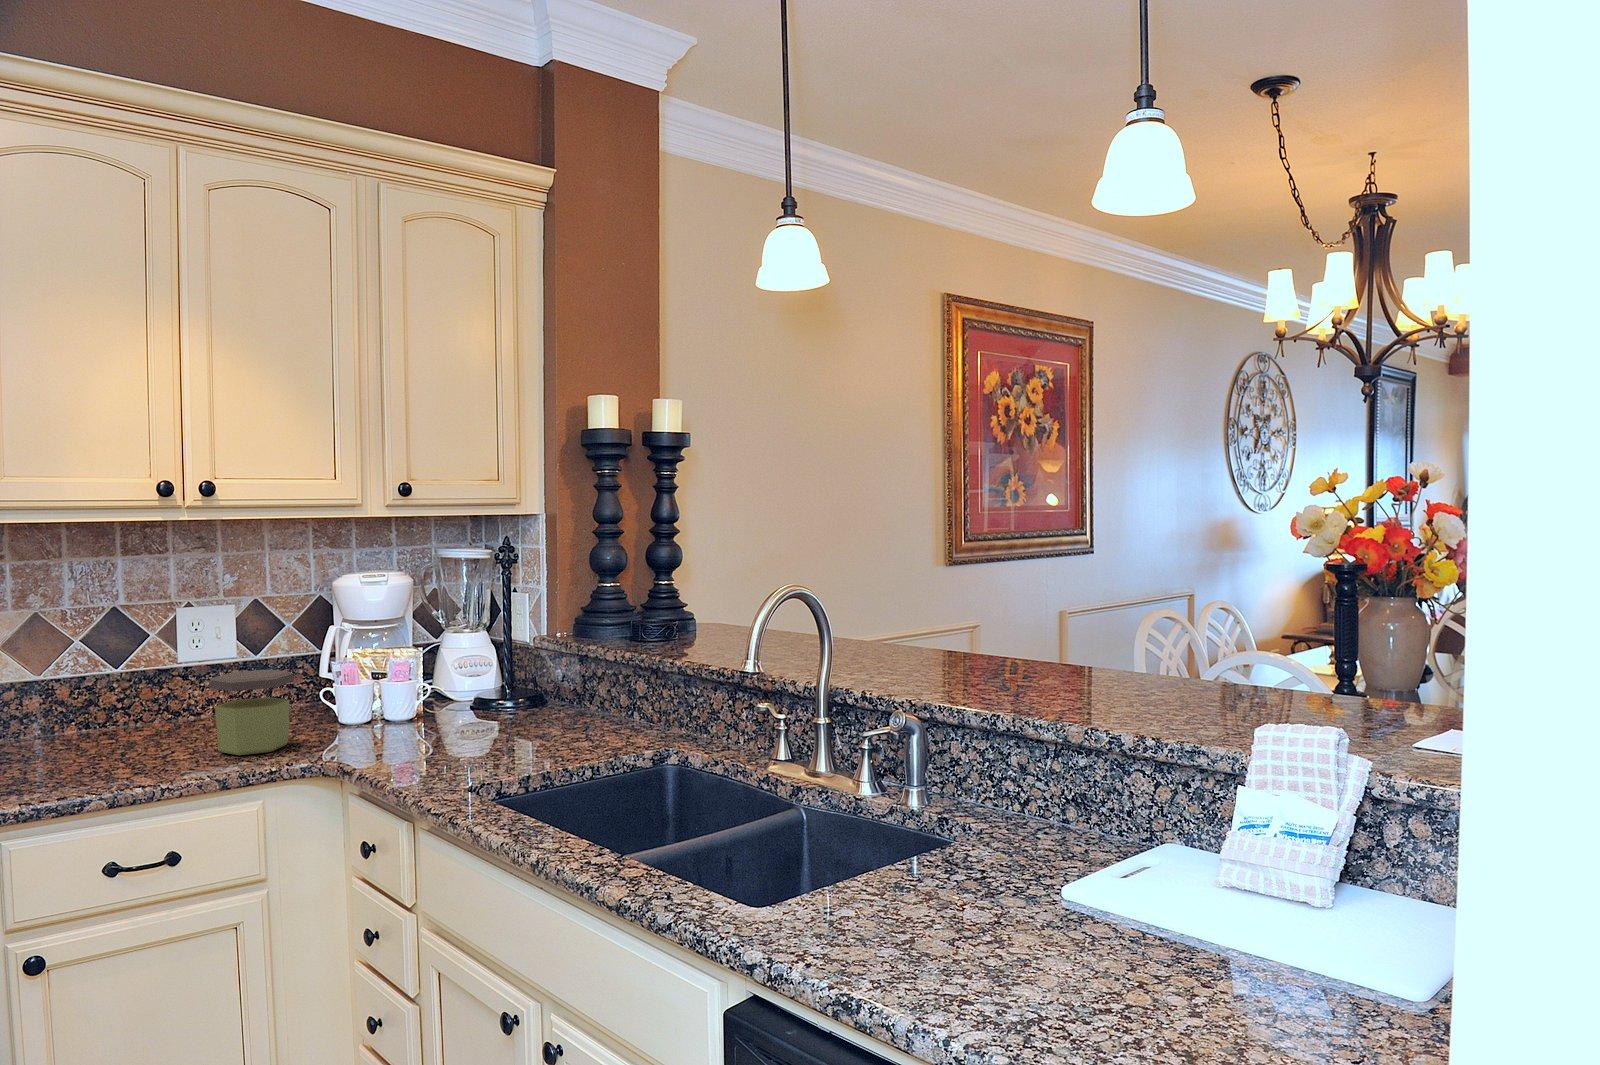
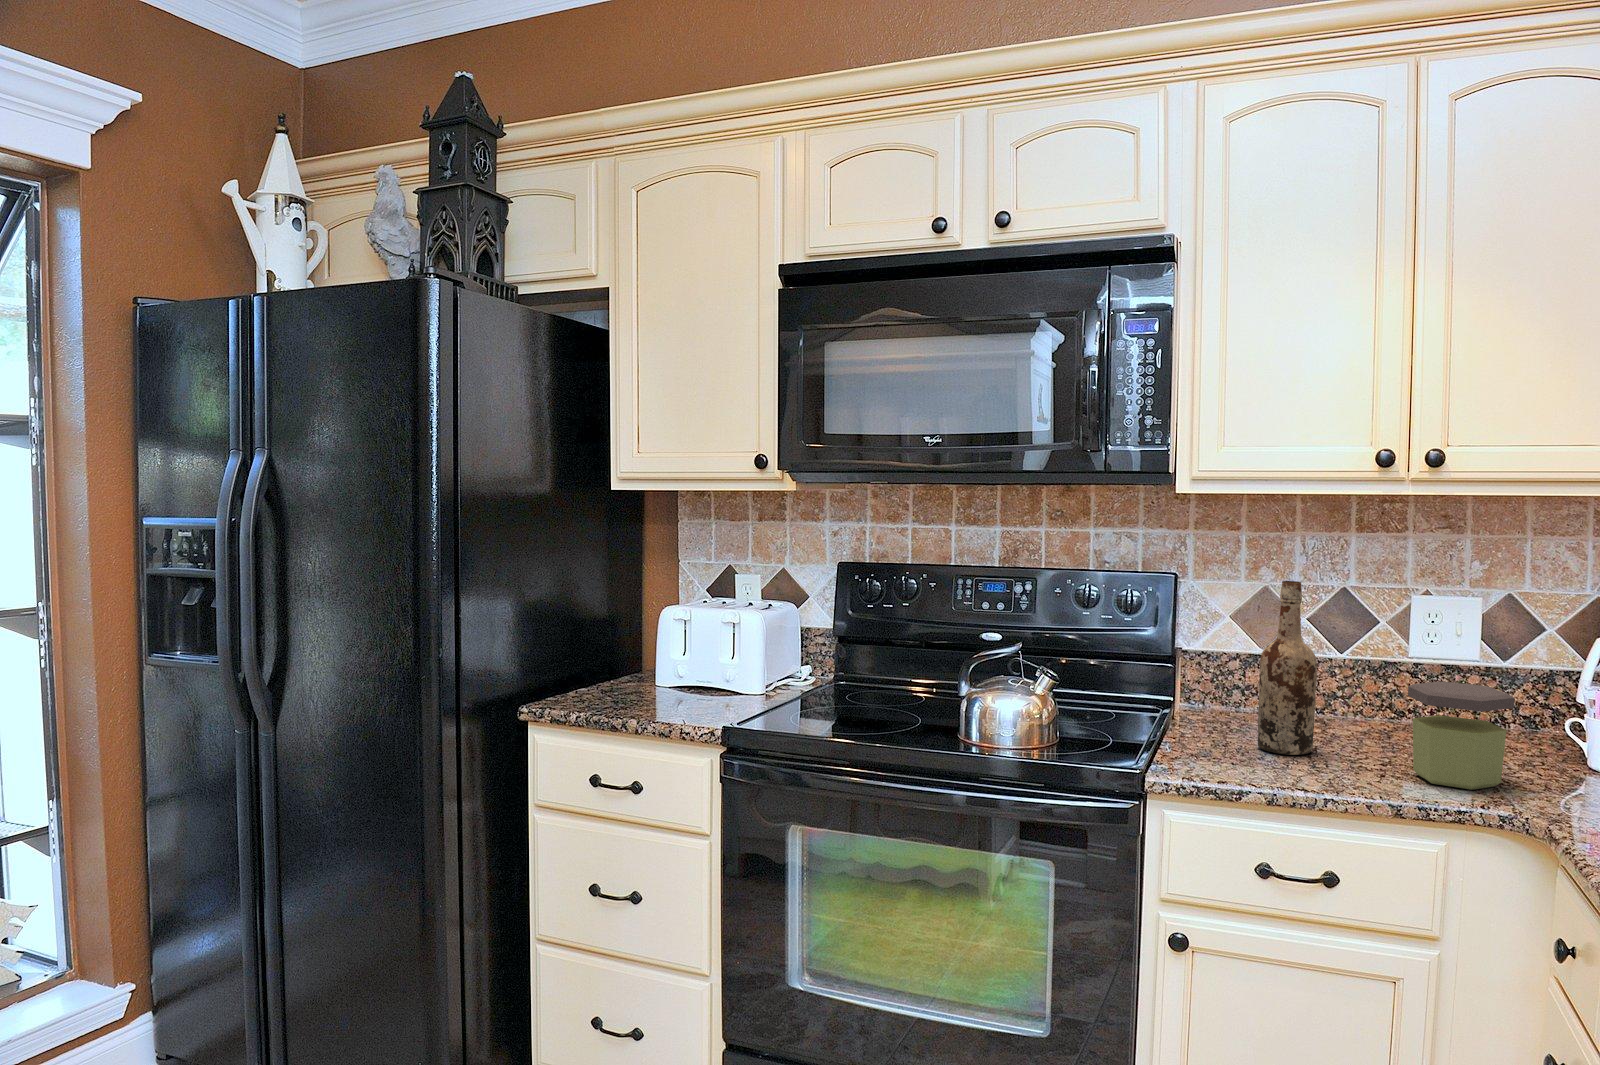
wine bottle: none [60,604,119,767] -> present [1258,581,1317,755]

